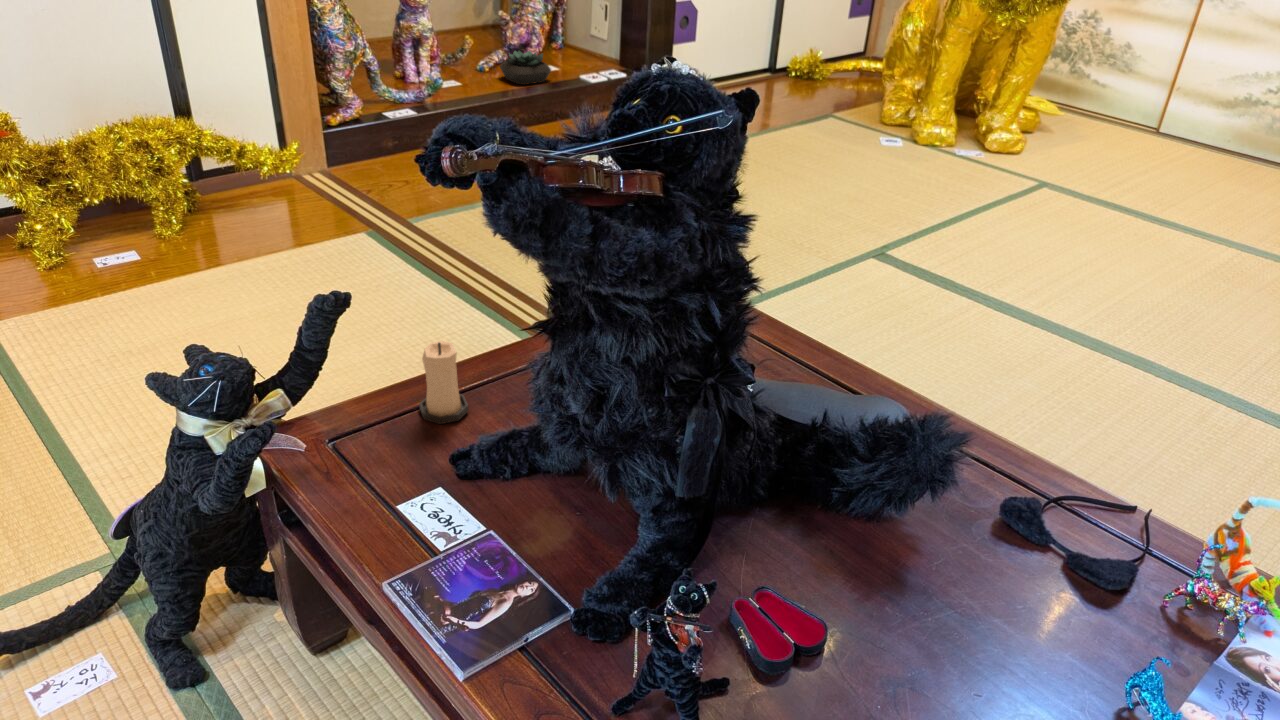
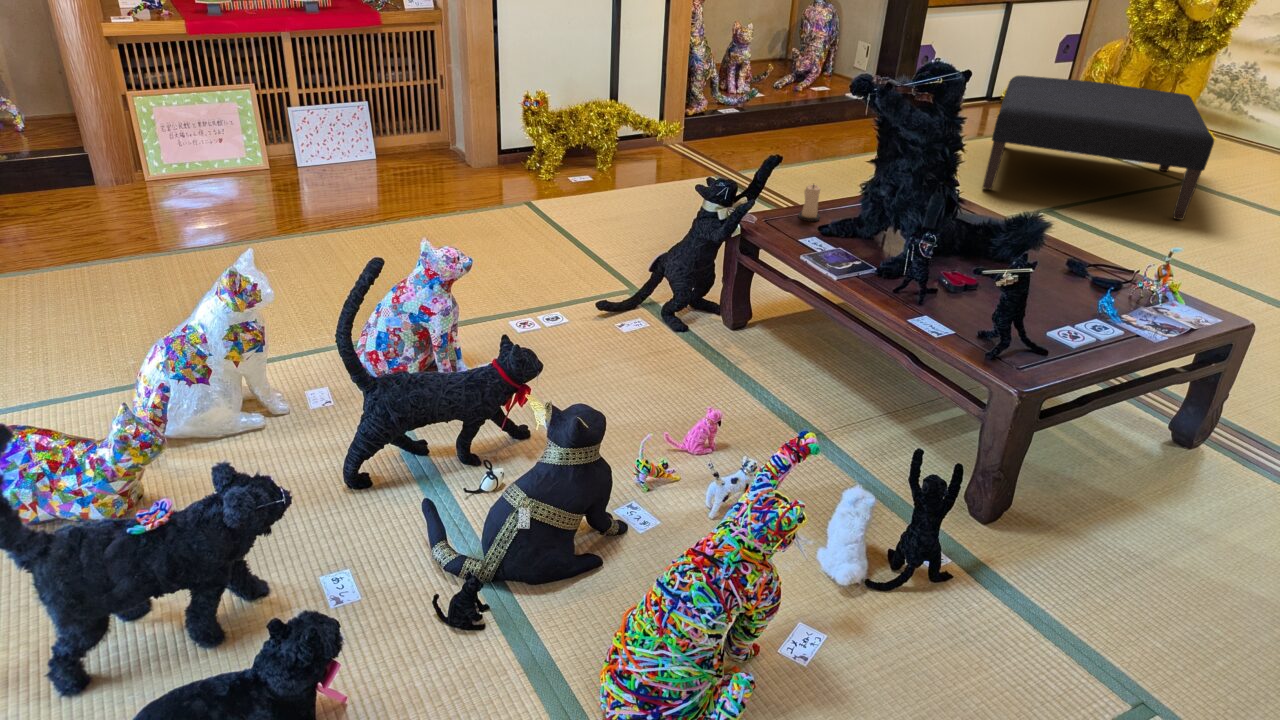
ottoman: none [784,42,1113,255] -> present [983,76,1214,220]
succulent plant: present [500,51,551,85] -> none [789,75,825,98]

